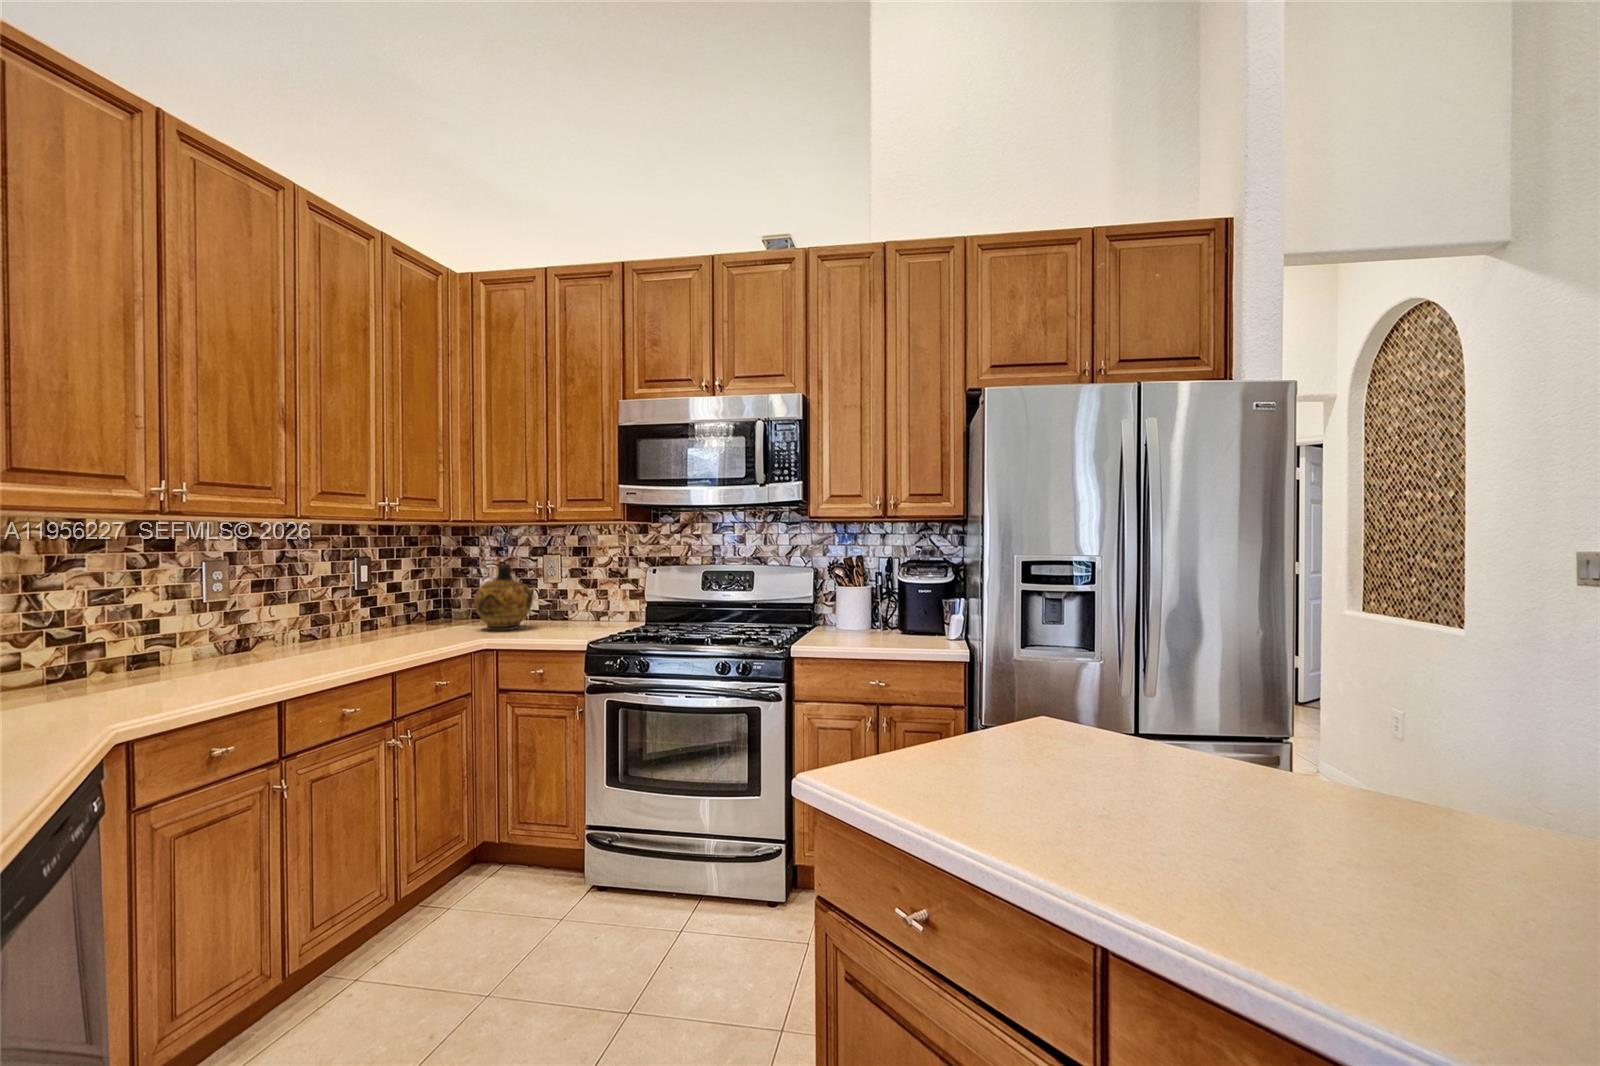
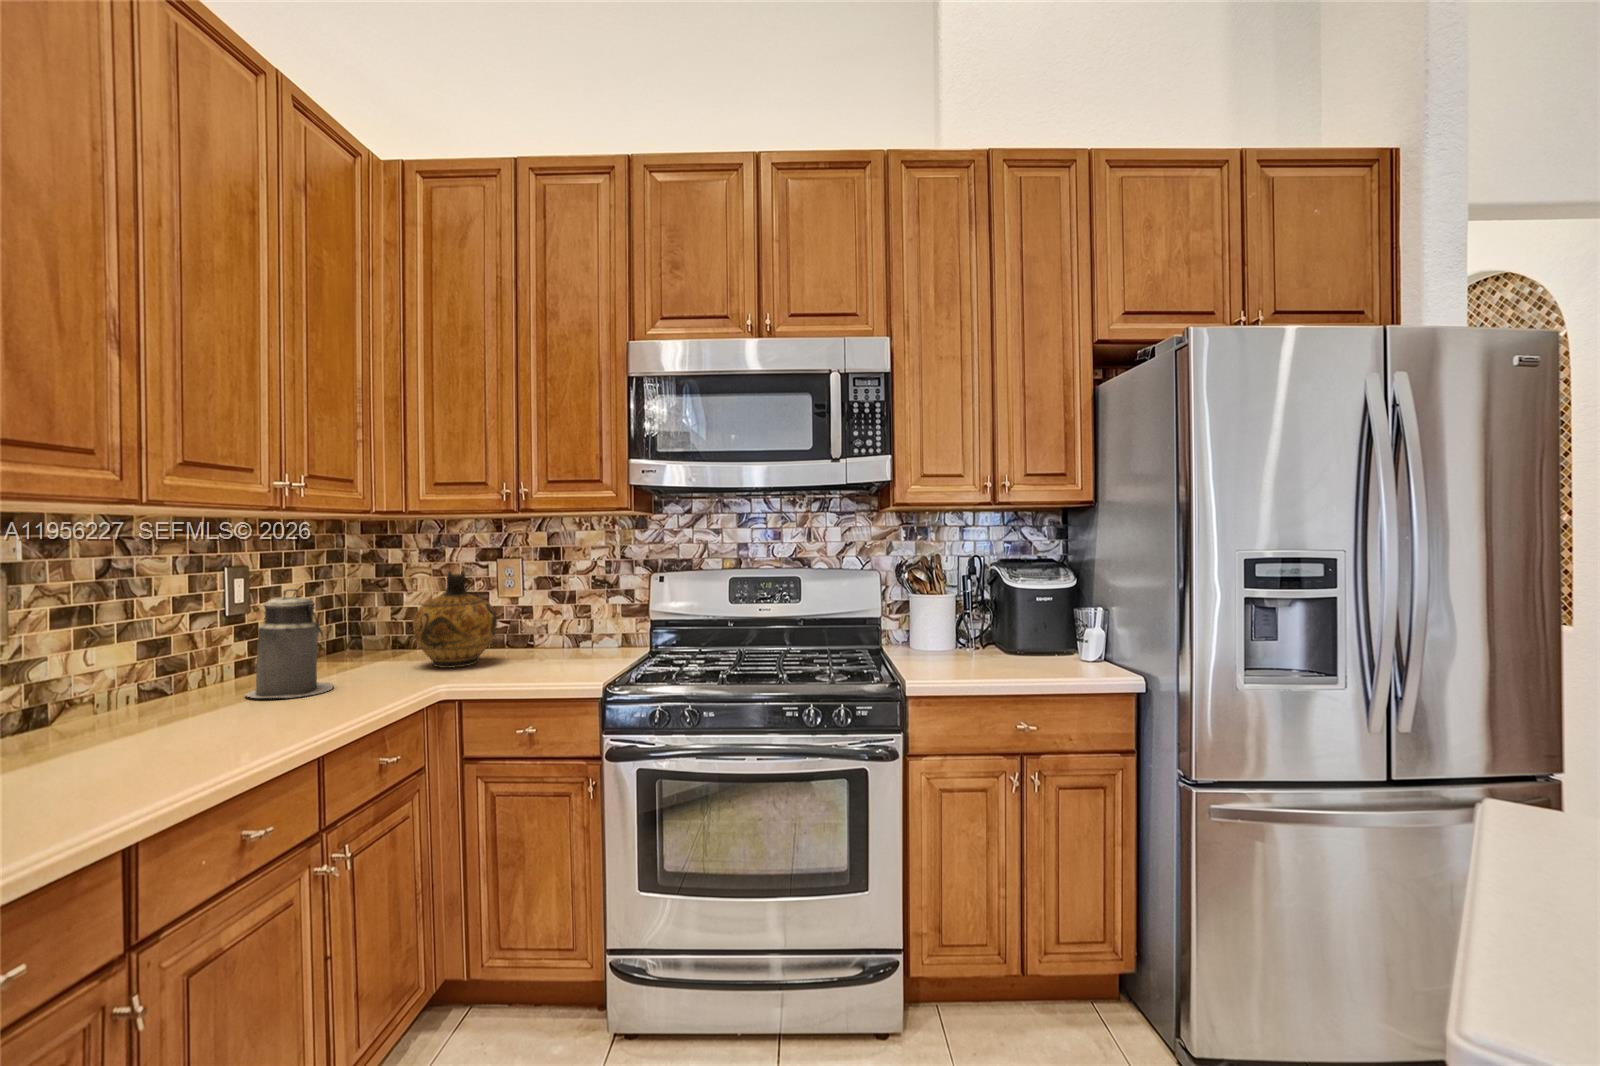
canister: none [362,572,417,642] -> present [245,589,334,698]

